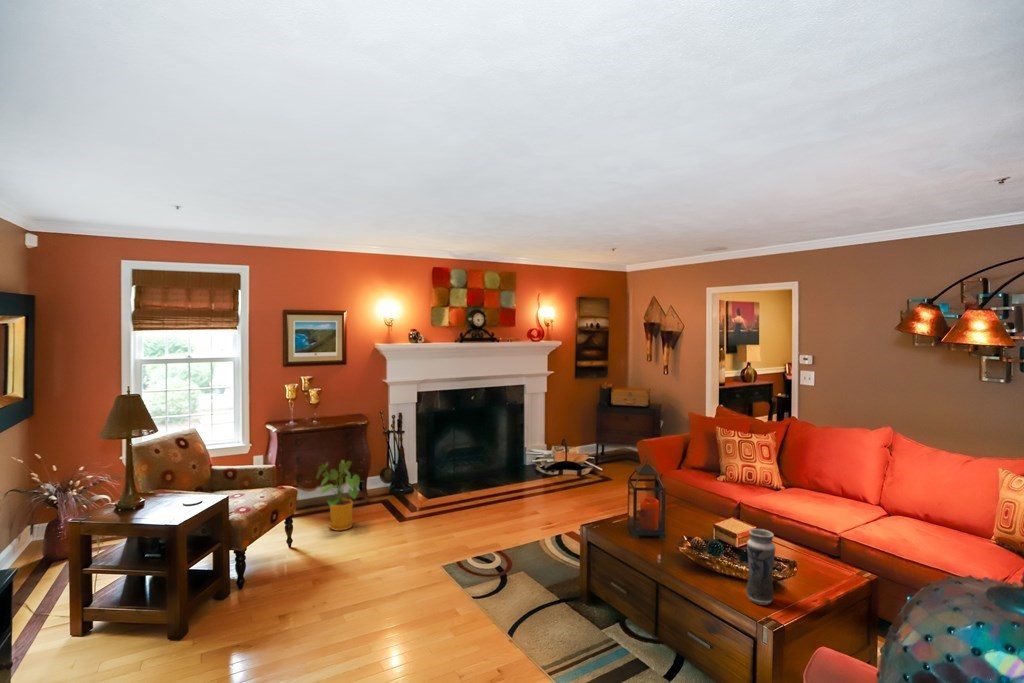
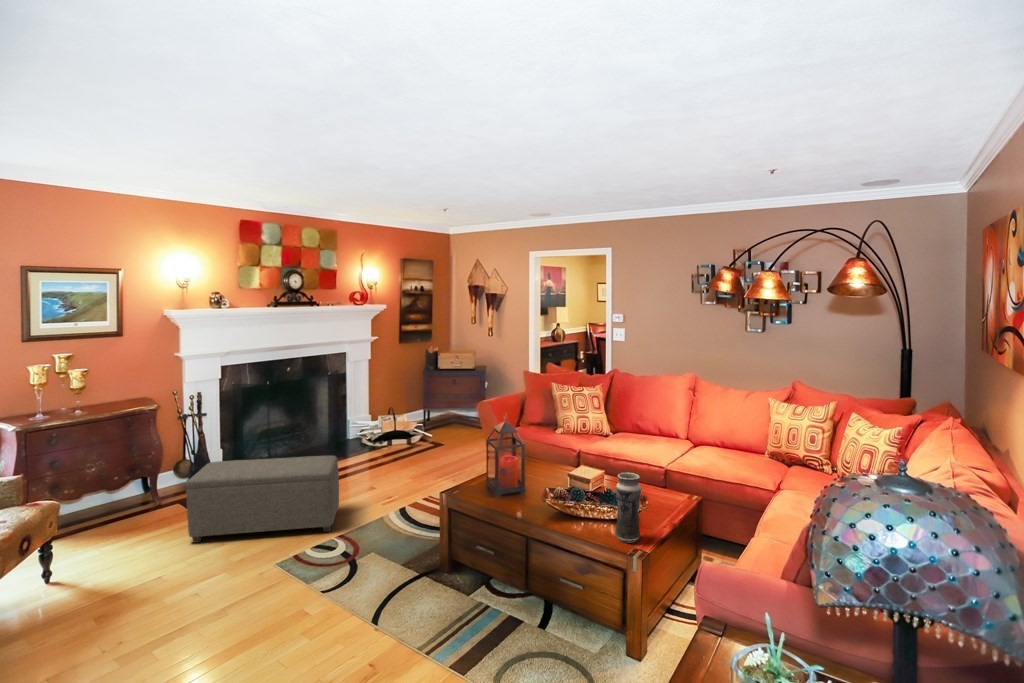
house plant: present [316,460,360,531] -> none [89,454,161,541]
ottoman: none [380,474,502,548] -> present [186,456,339,542]

